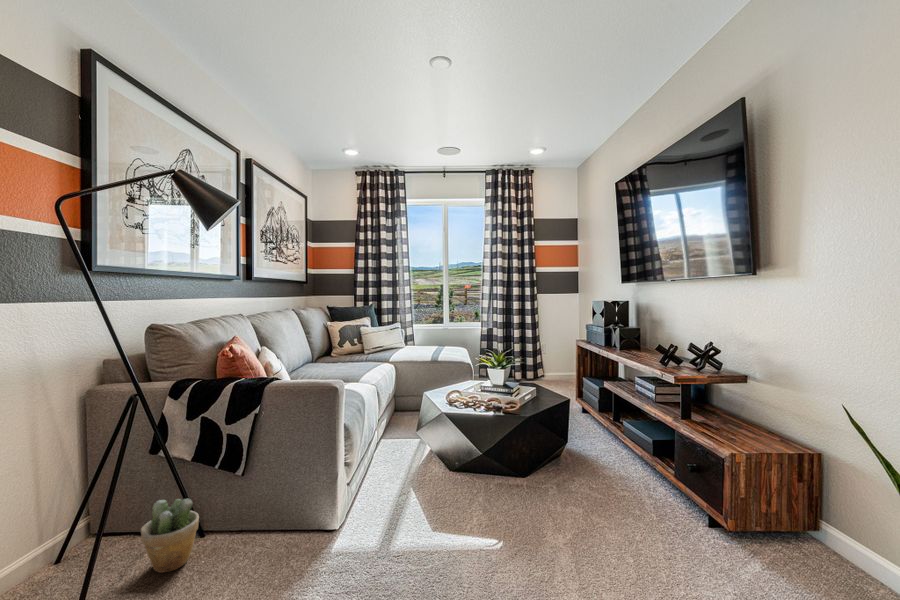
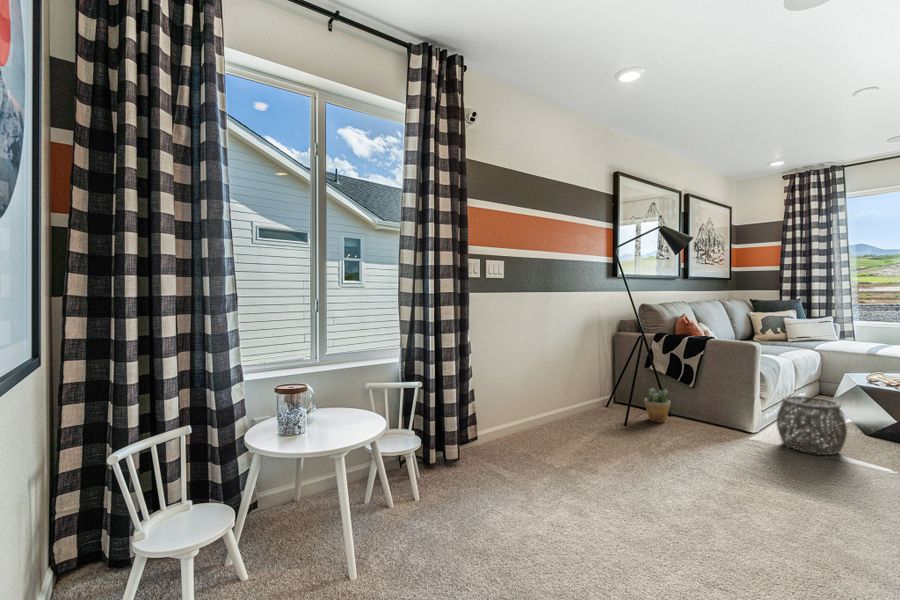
woven basket: none [369,455,454,559] -> present [776,396,847,455]

